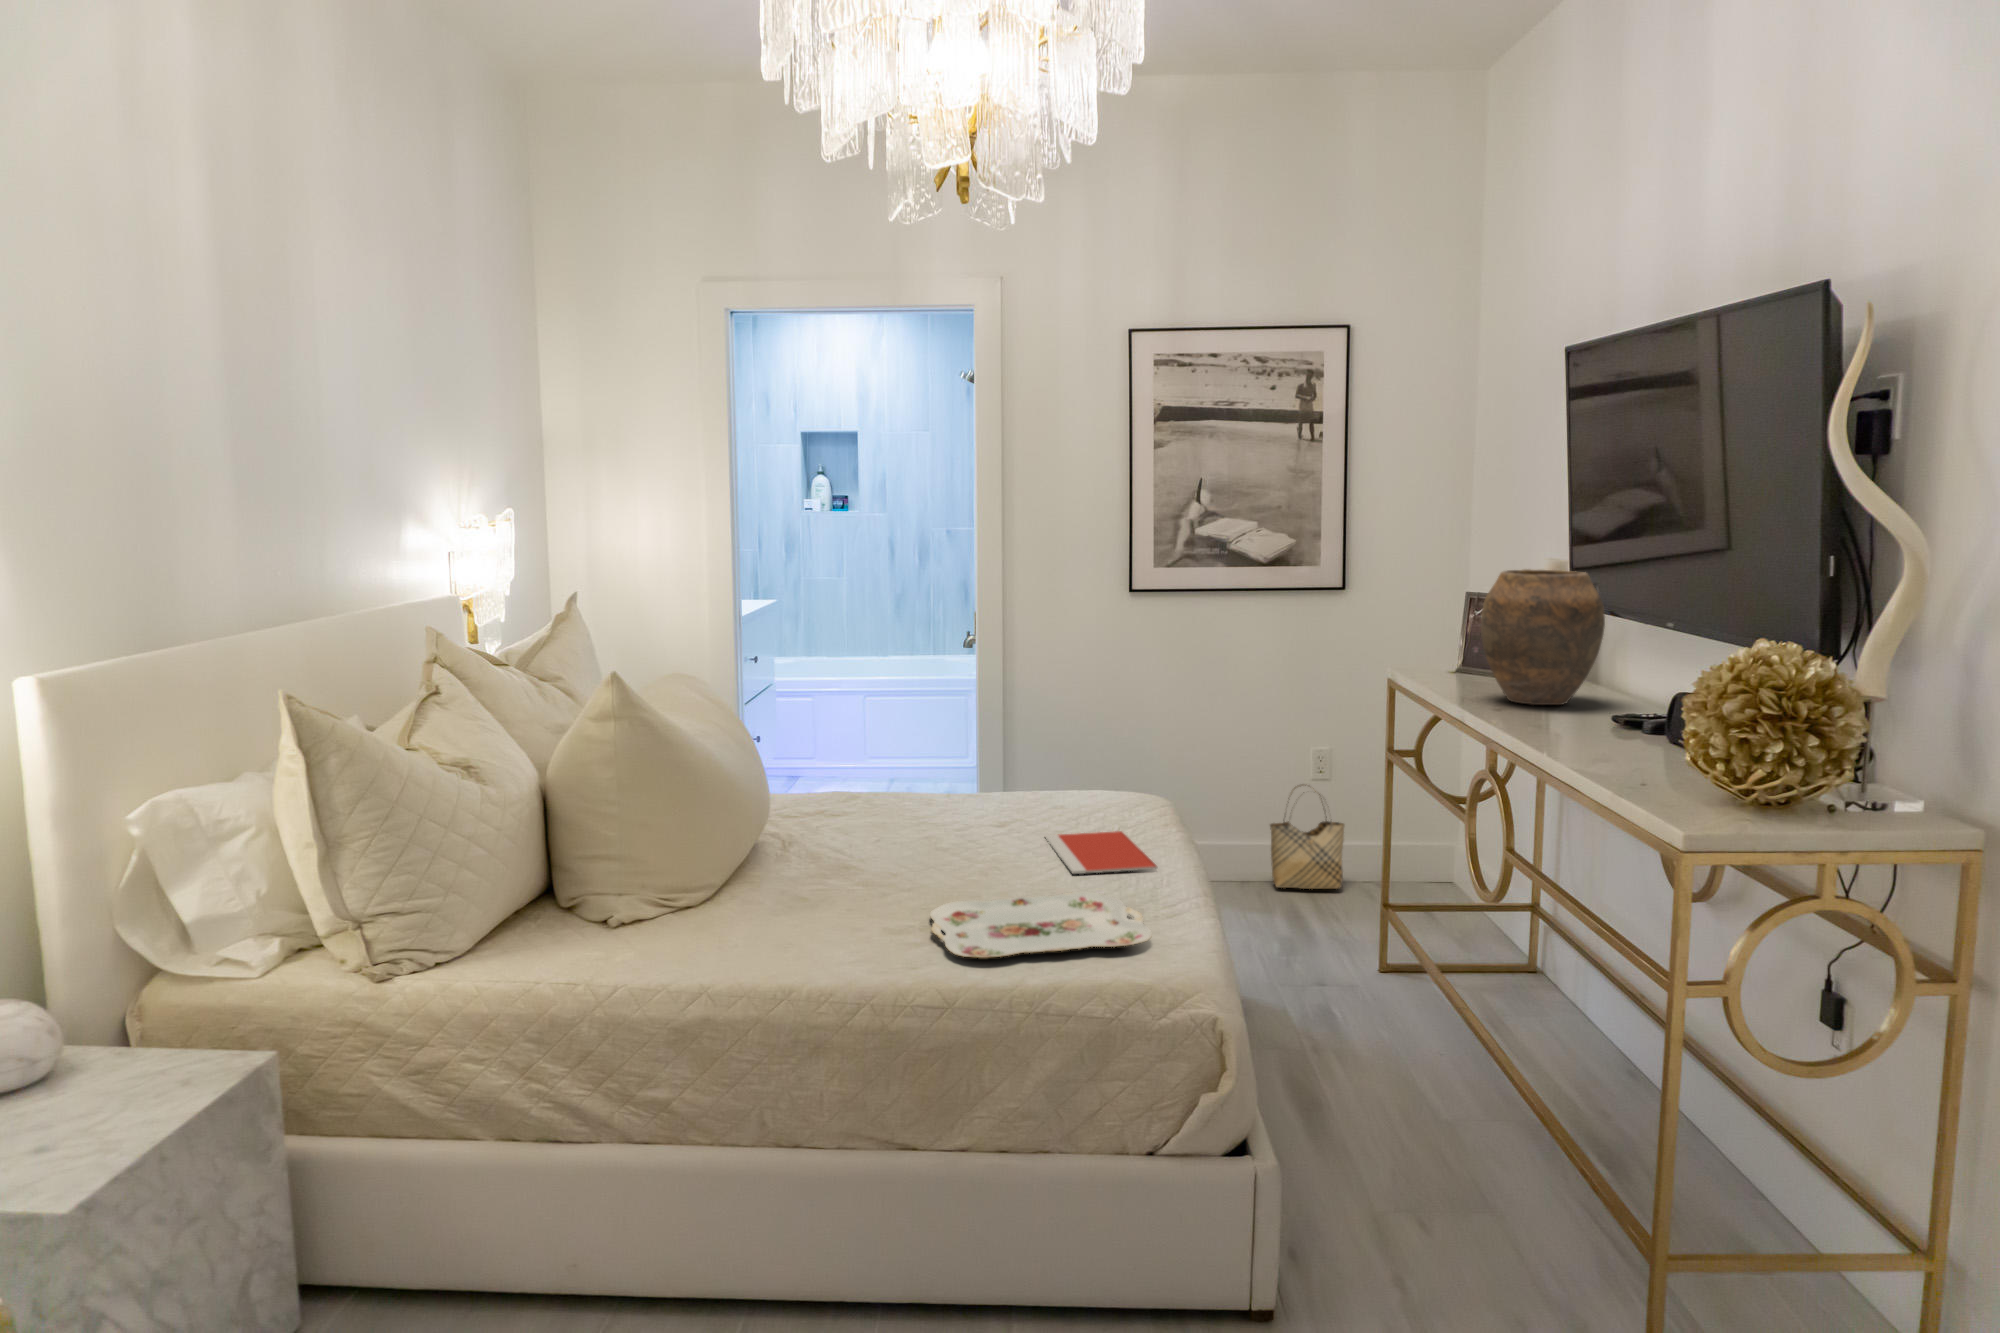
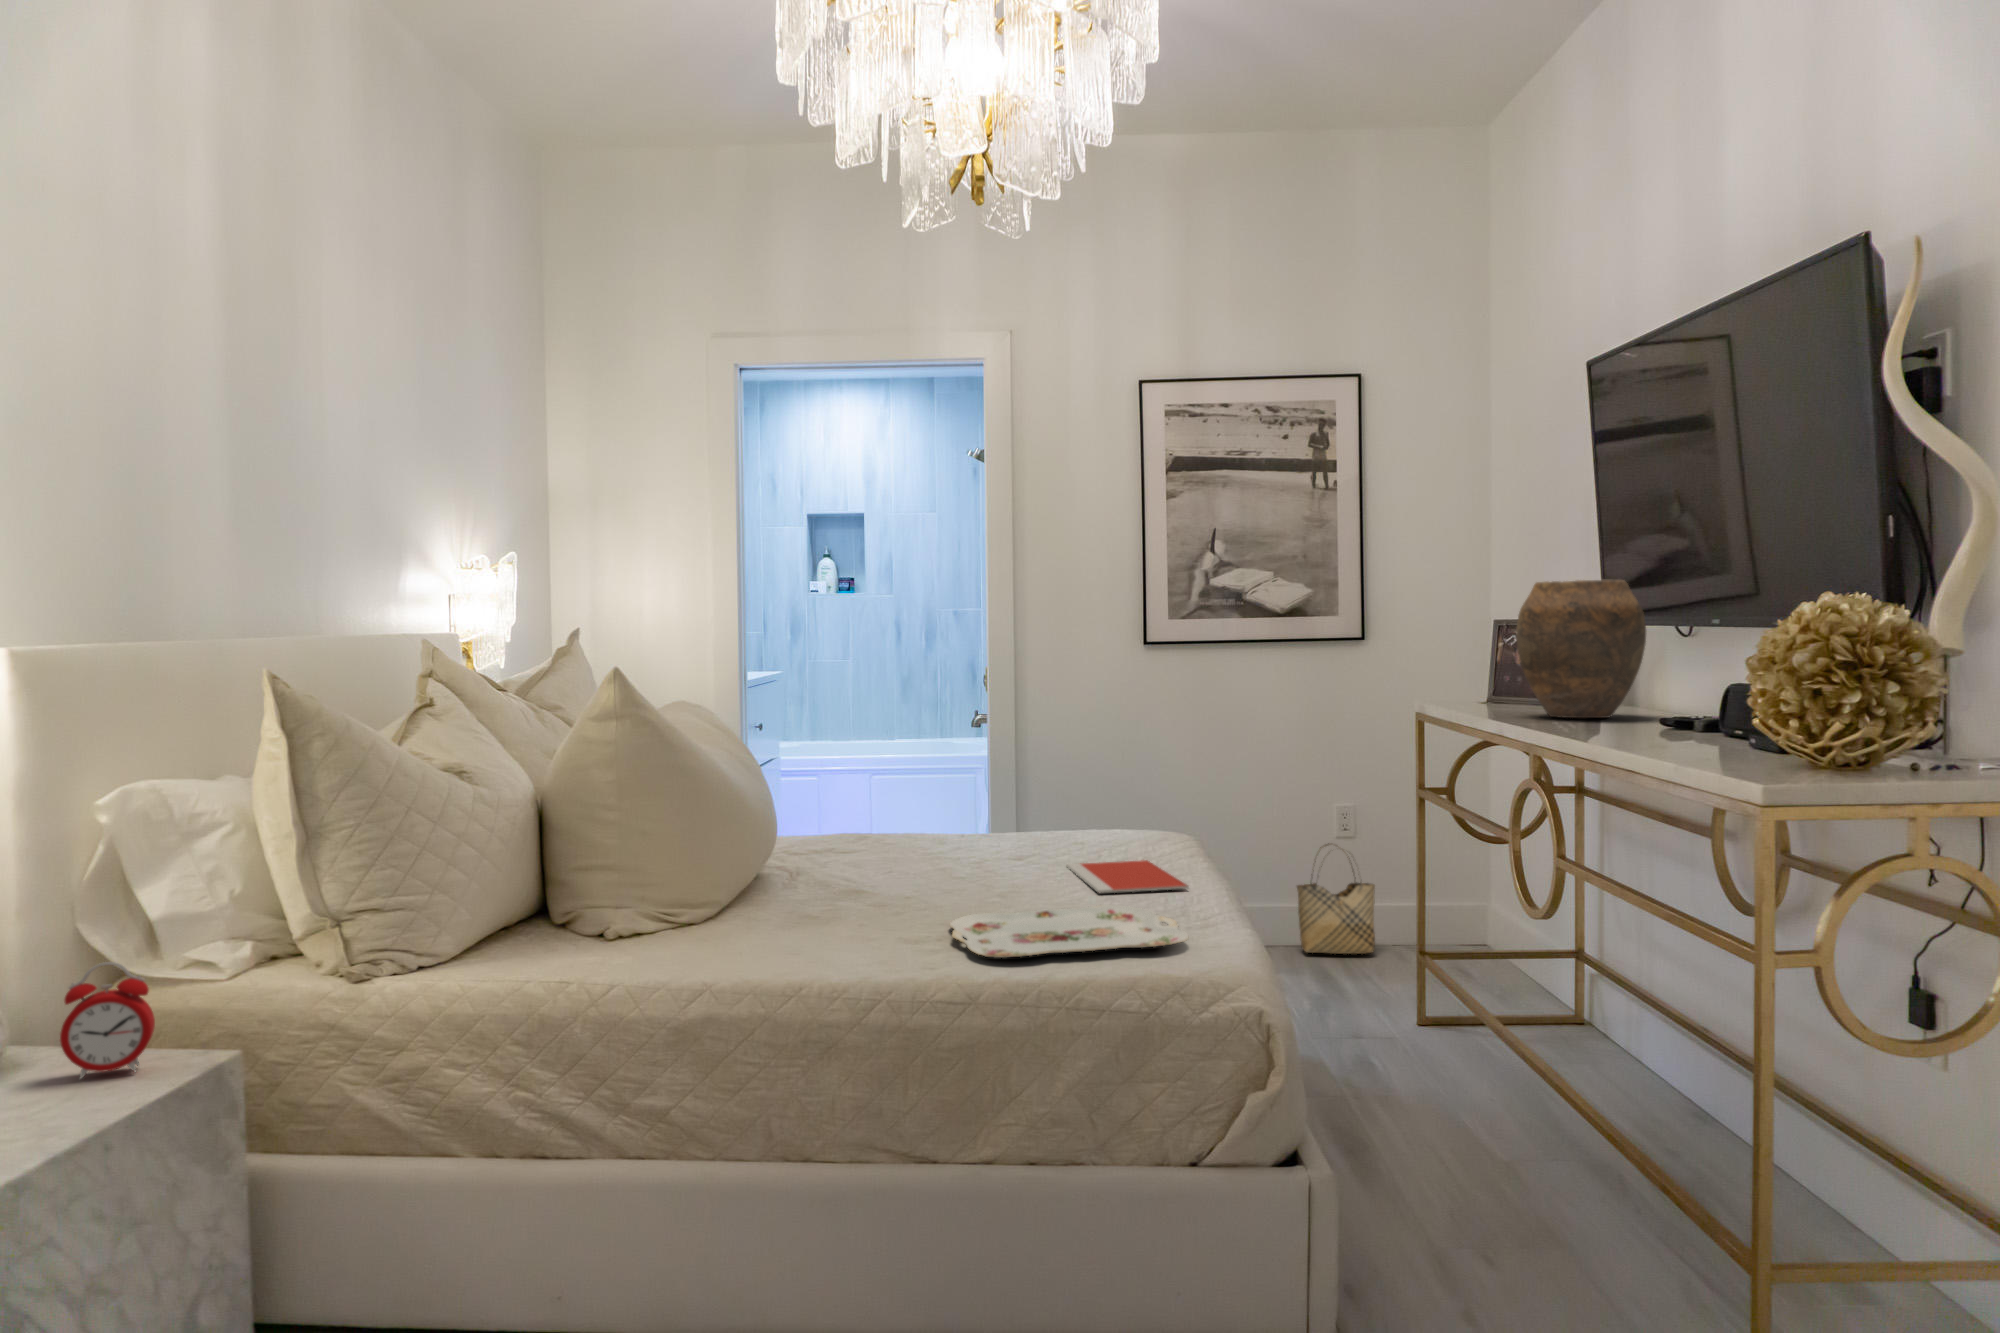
alarm clock: none [108,981,193,1088] -> present [60,962,155,1079]

